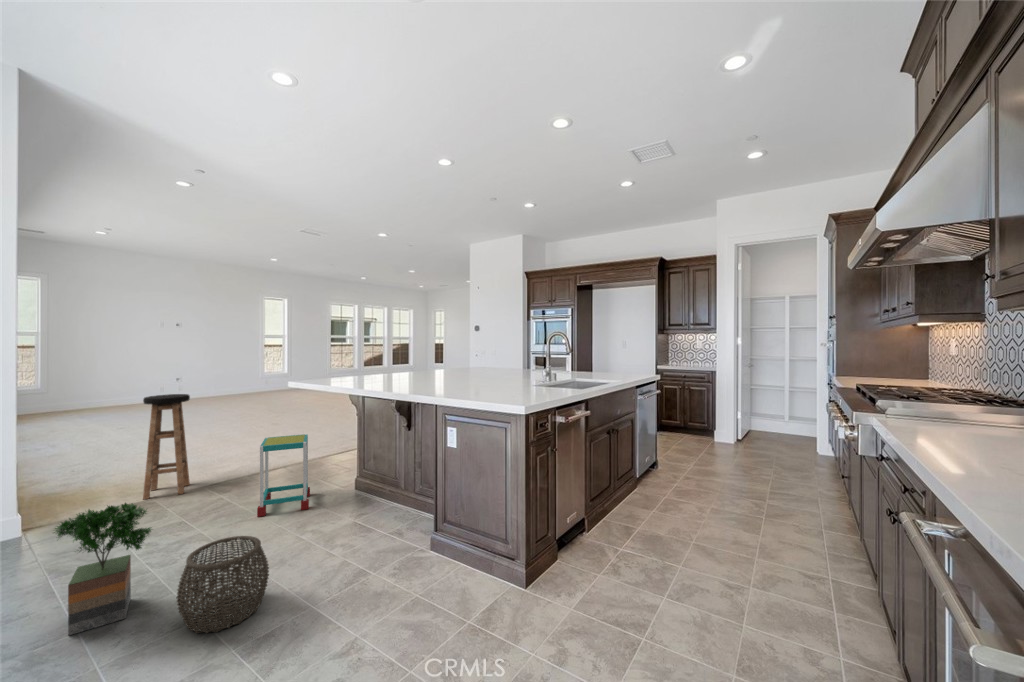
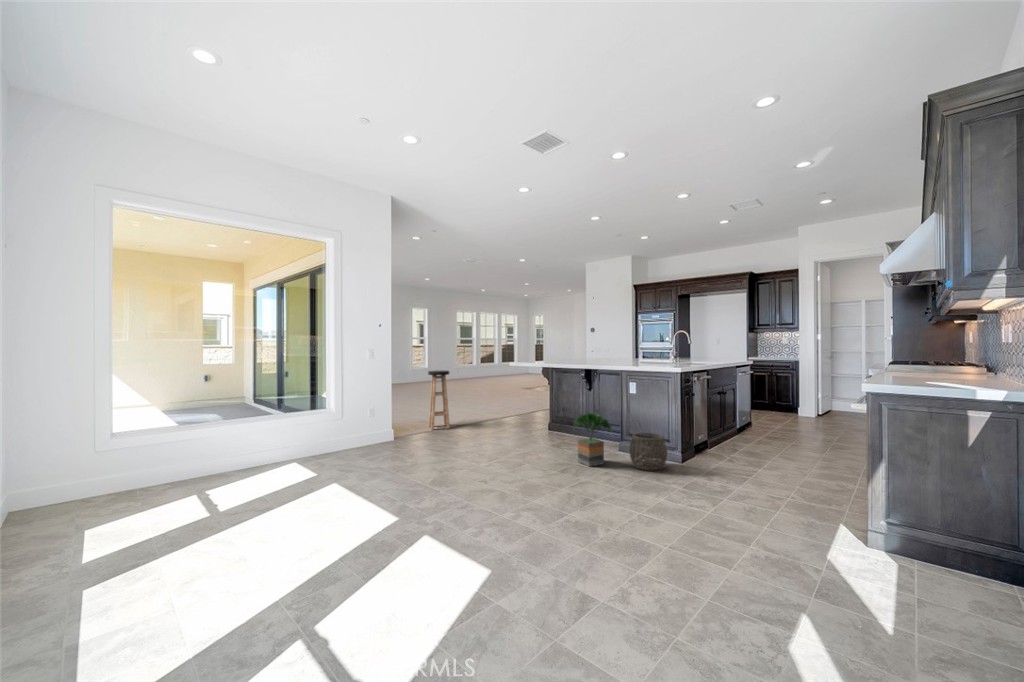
side table: present [257,434,310,517] -> none [500,394,531,438]
potted tree: present [54,503,151,635] -> present [574,413,611,466]
woven basket: present [177,536,269,633] -> present [629,433,667,471]

